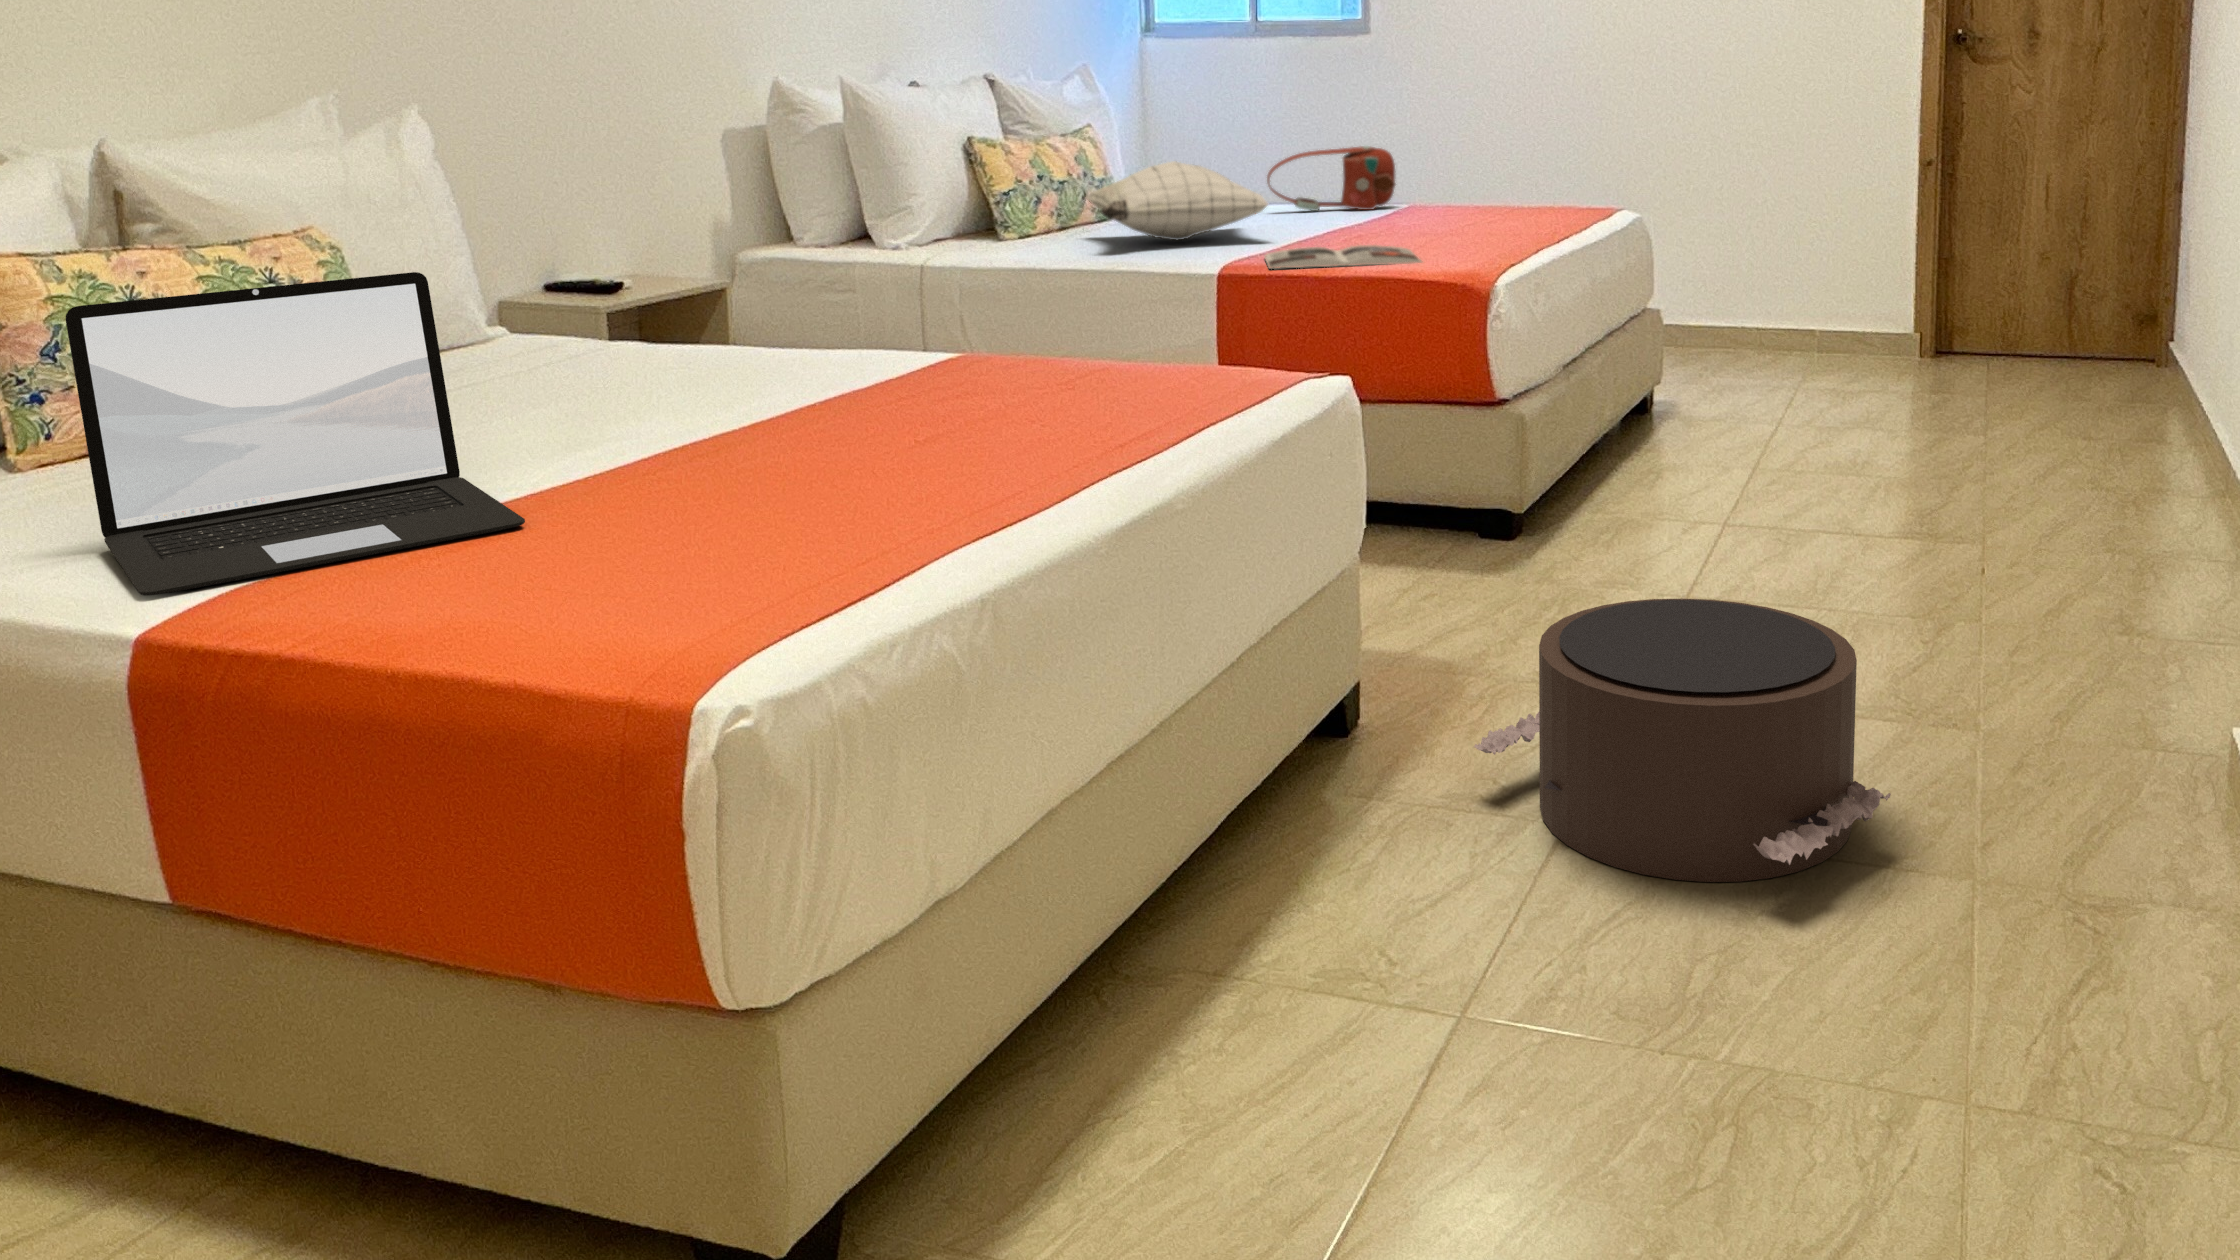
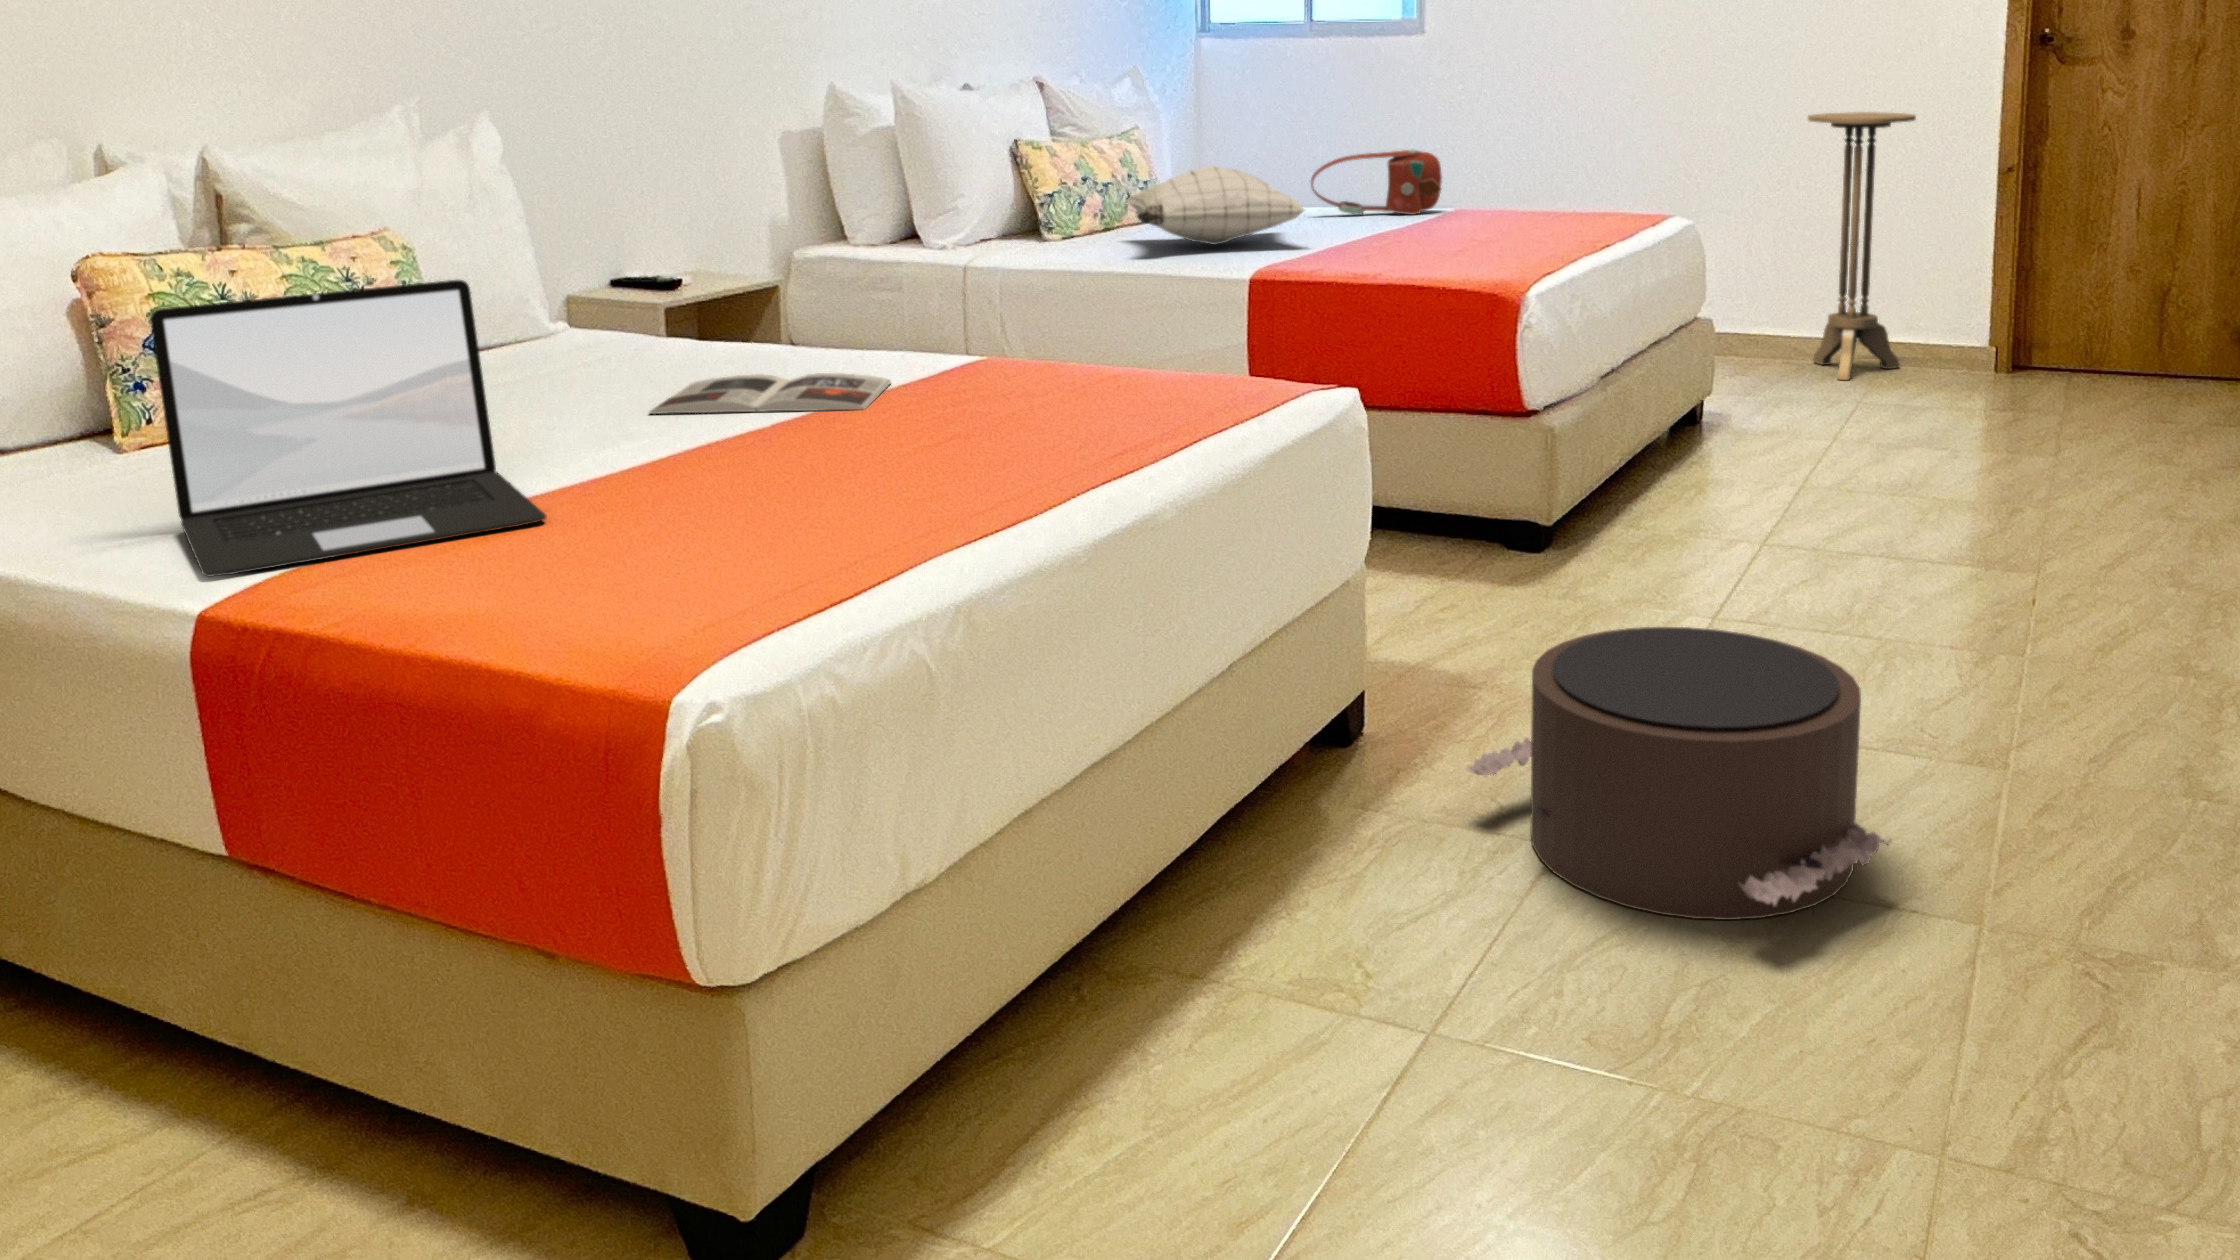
side table: none [1738,109,1838,366] -> present [1808,112,1916,380]
magazine: present [1264,245,1422,269] -> present [649,373,891,414]

